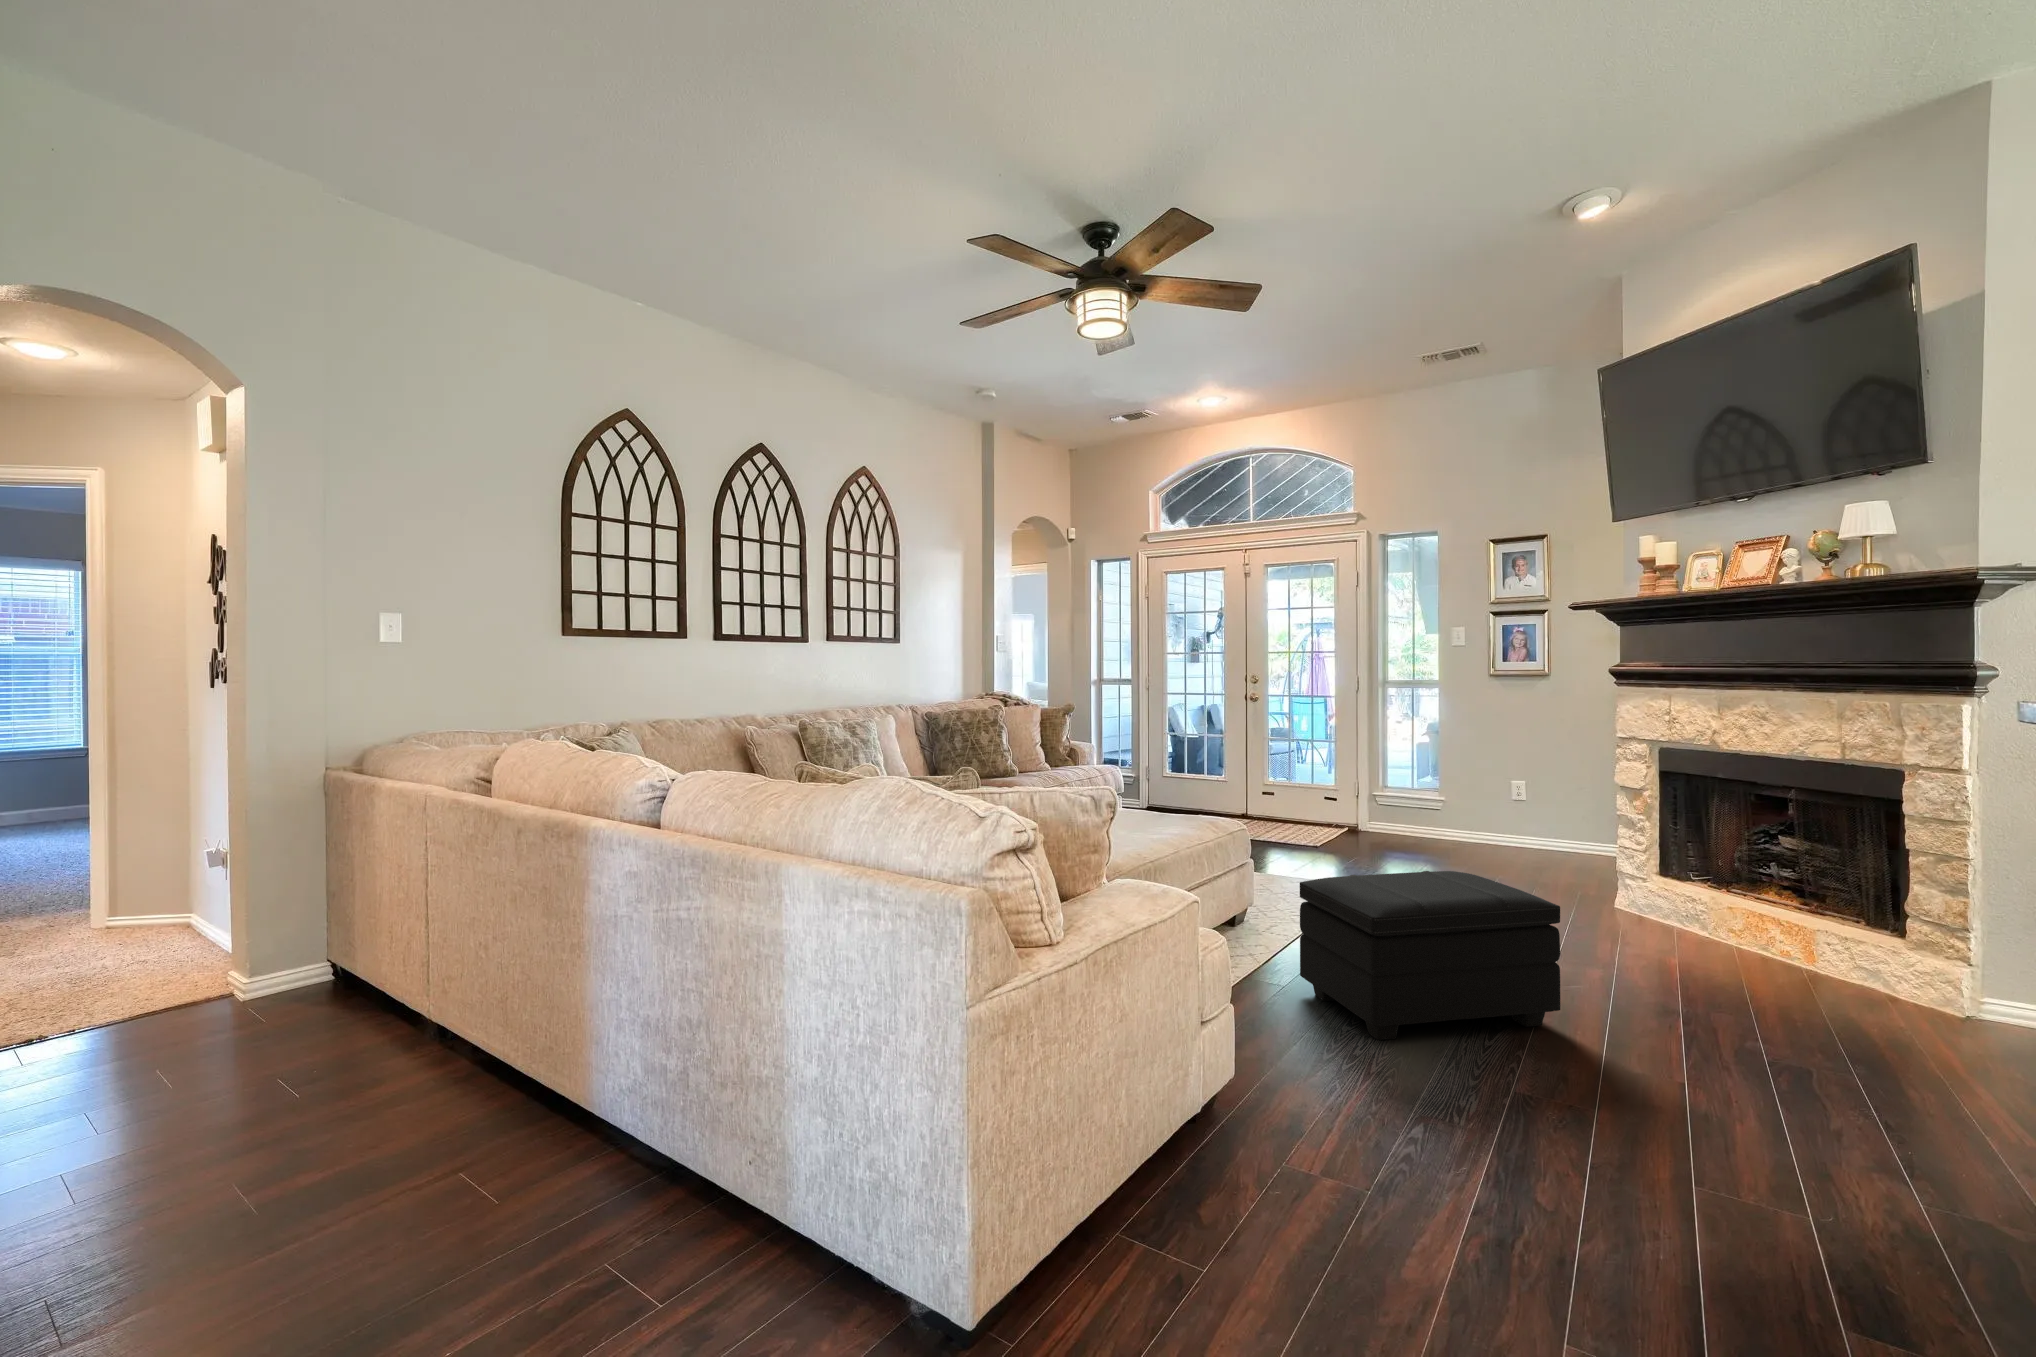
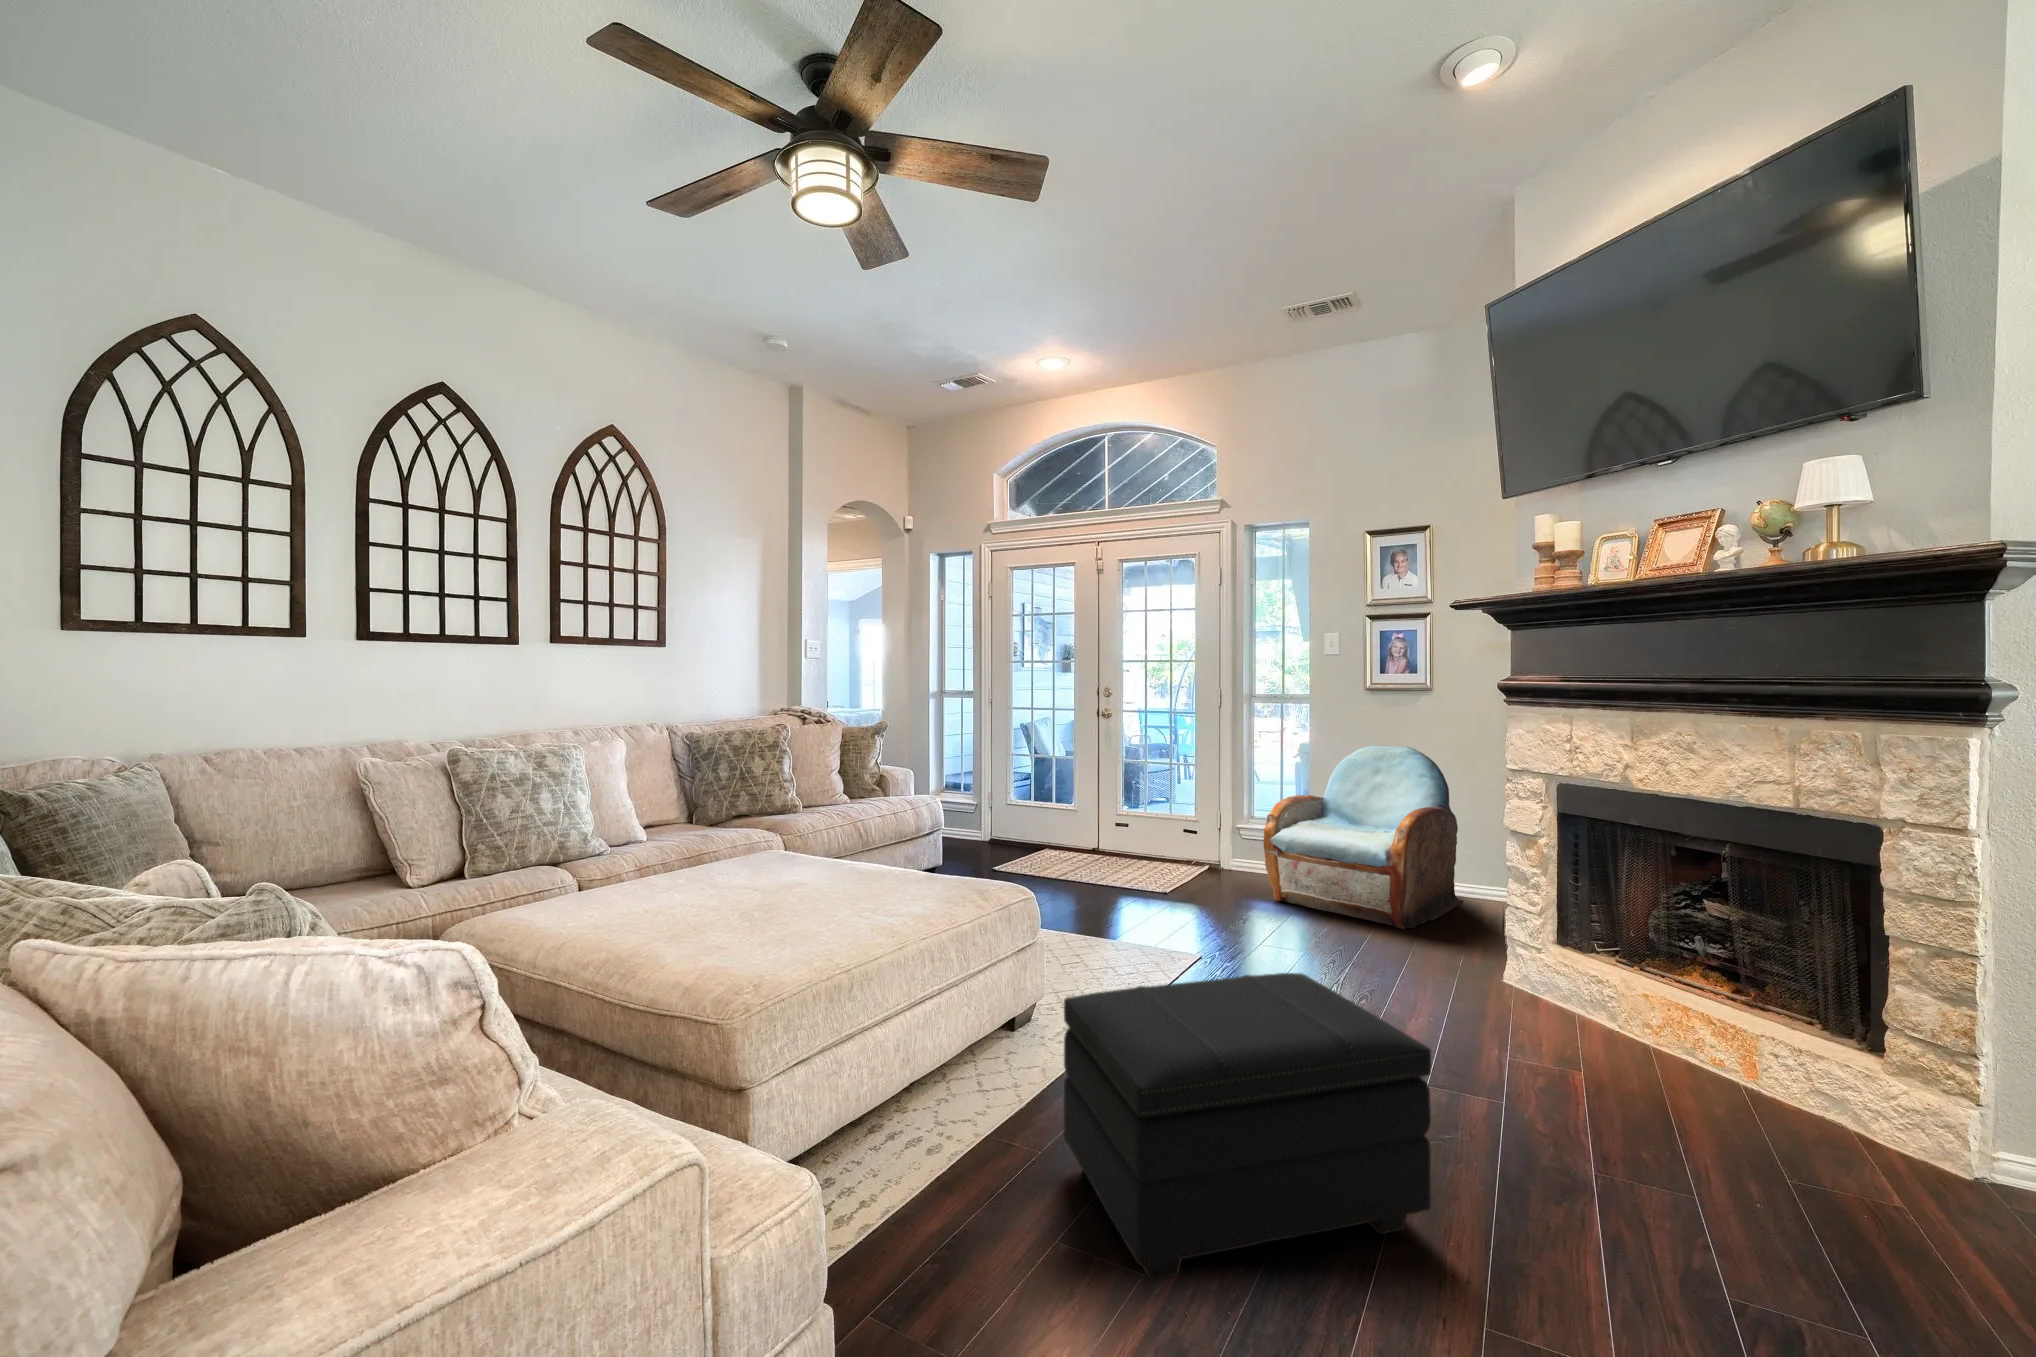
armchair: none [1403,725,1582,876] -> present [1264,745,1464,929]

